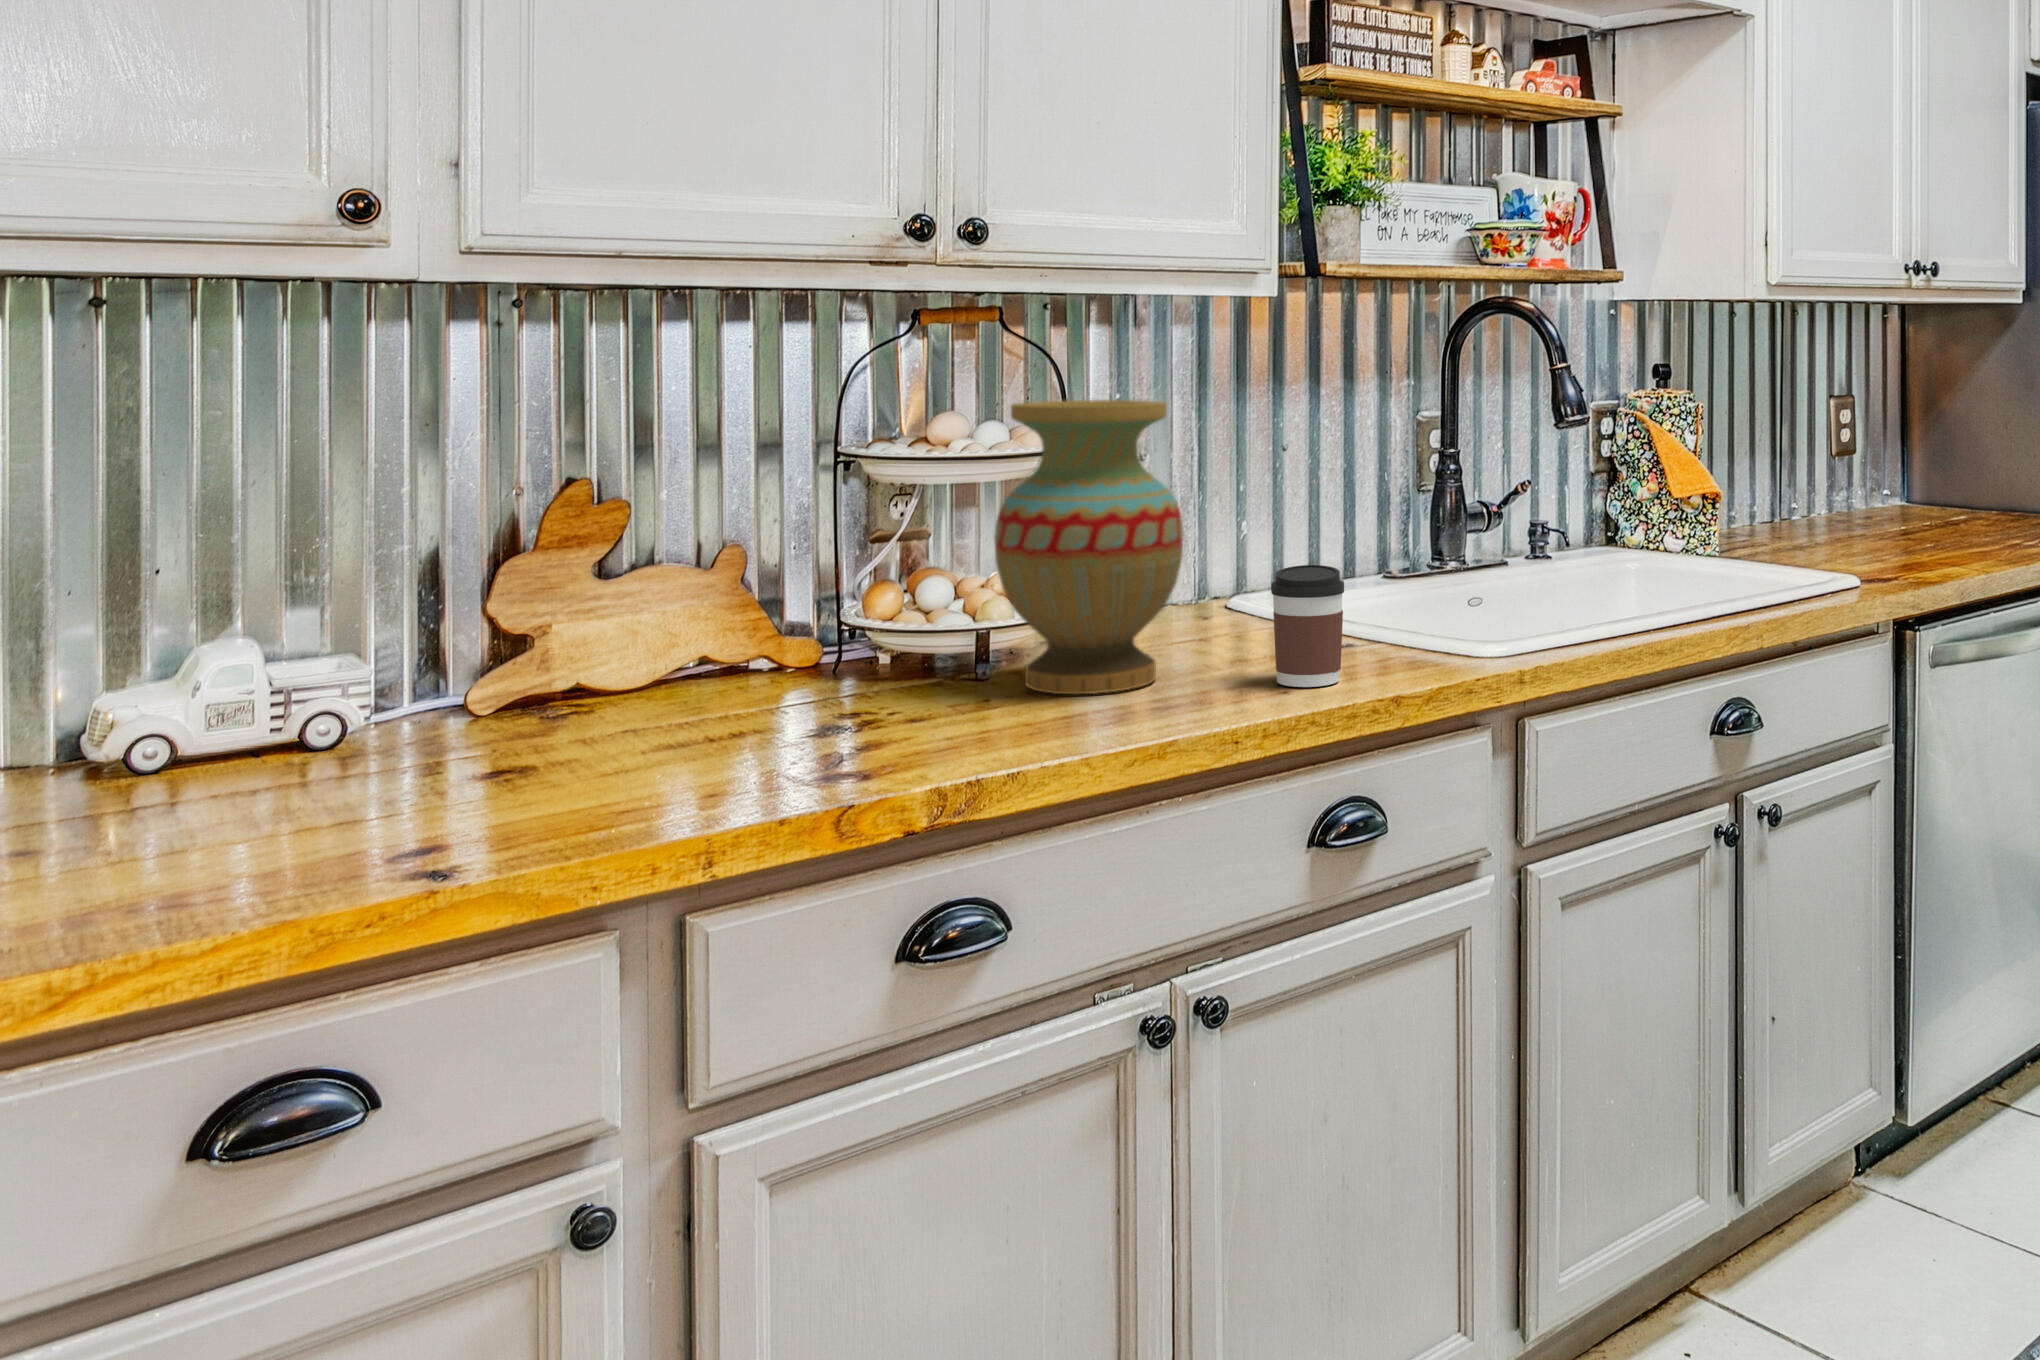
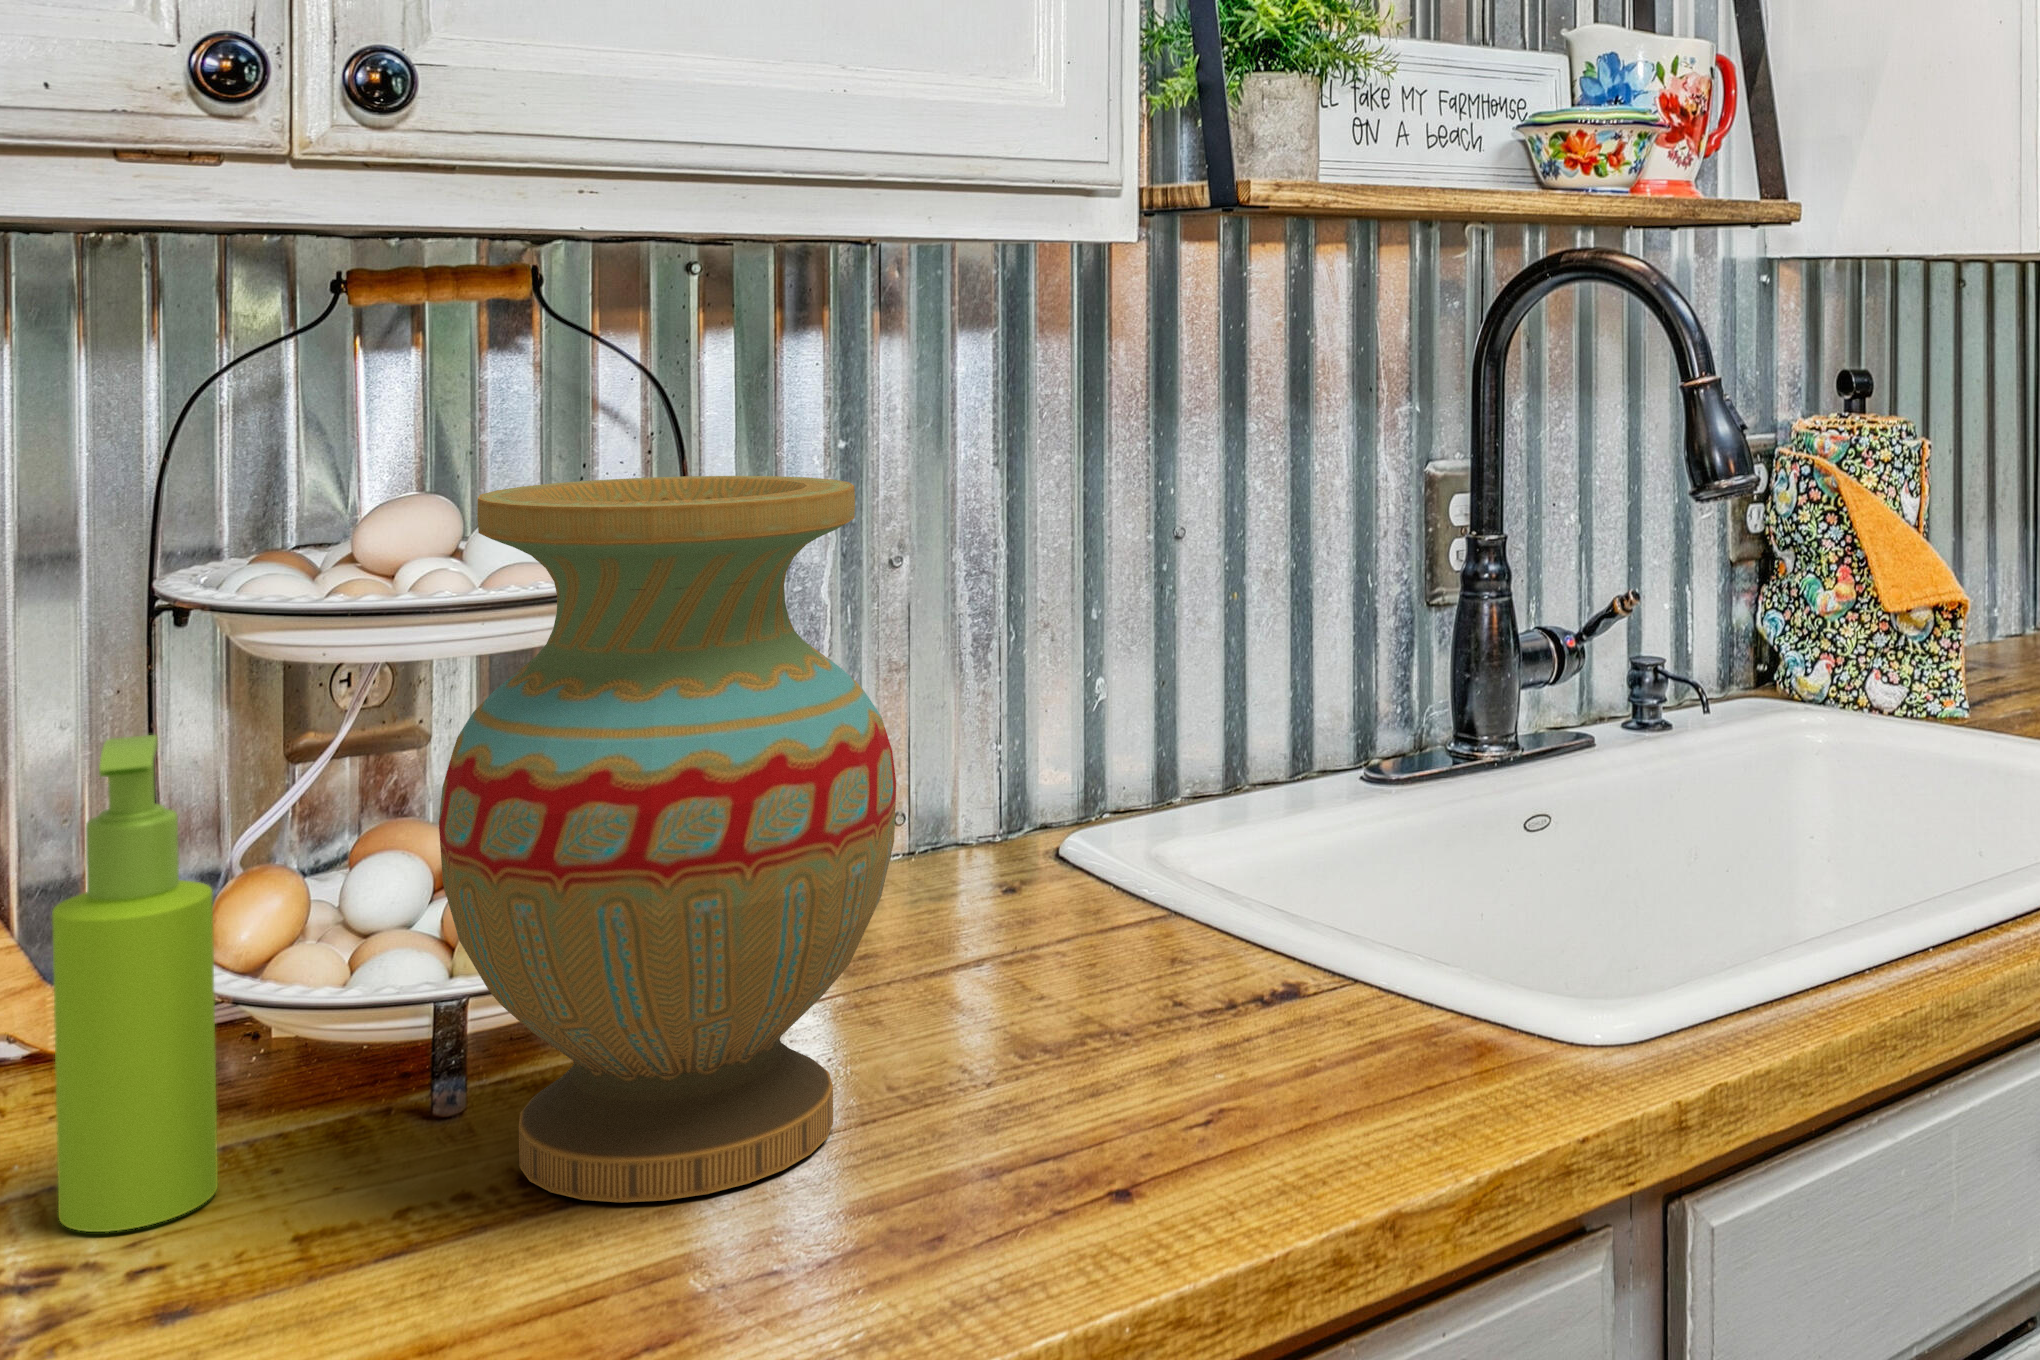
soap dispenser: none [842,504,904,703] -> present [52,735,218,1232]
coffee cup: present [1271,565,1344,687] -> none [1093,867,1266,1182]

